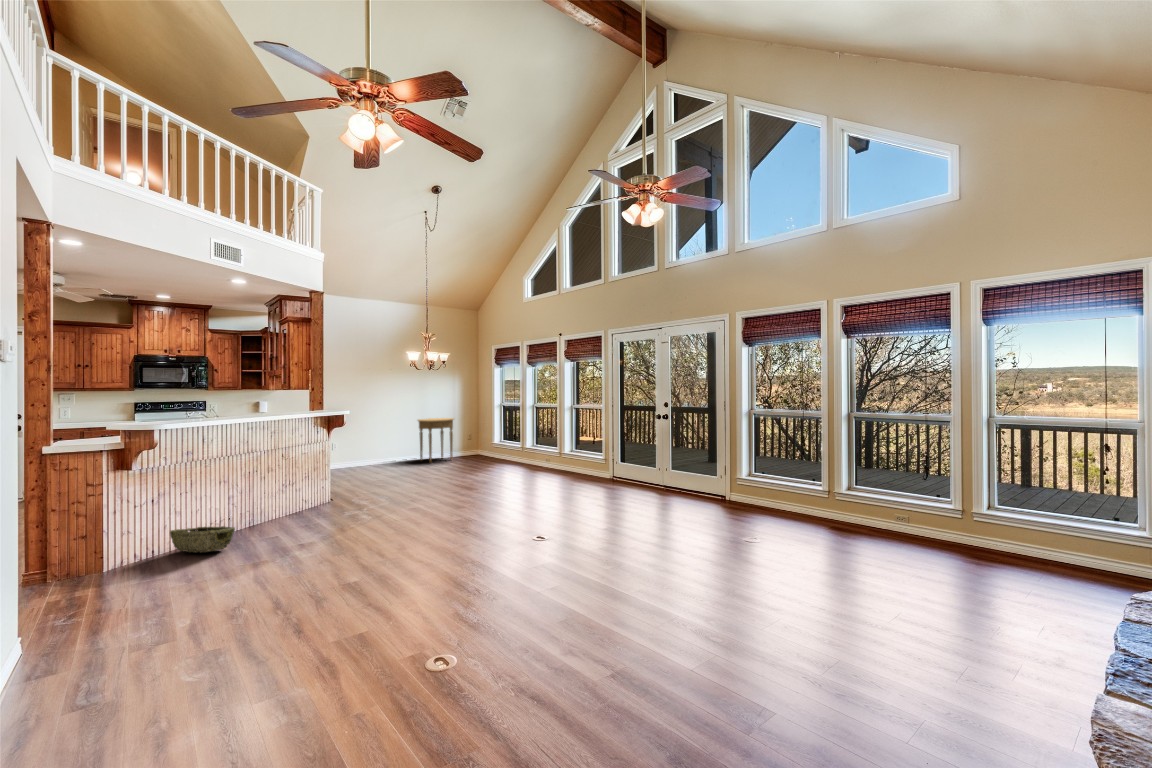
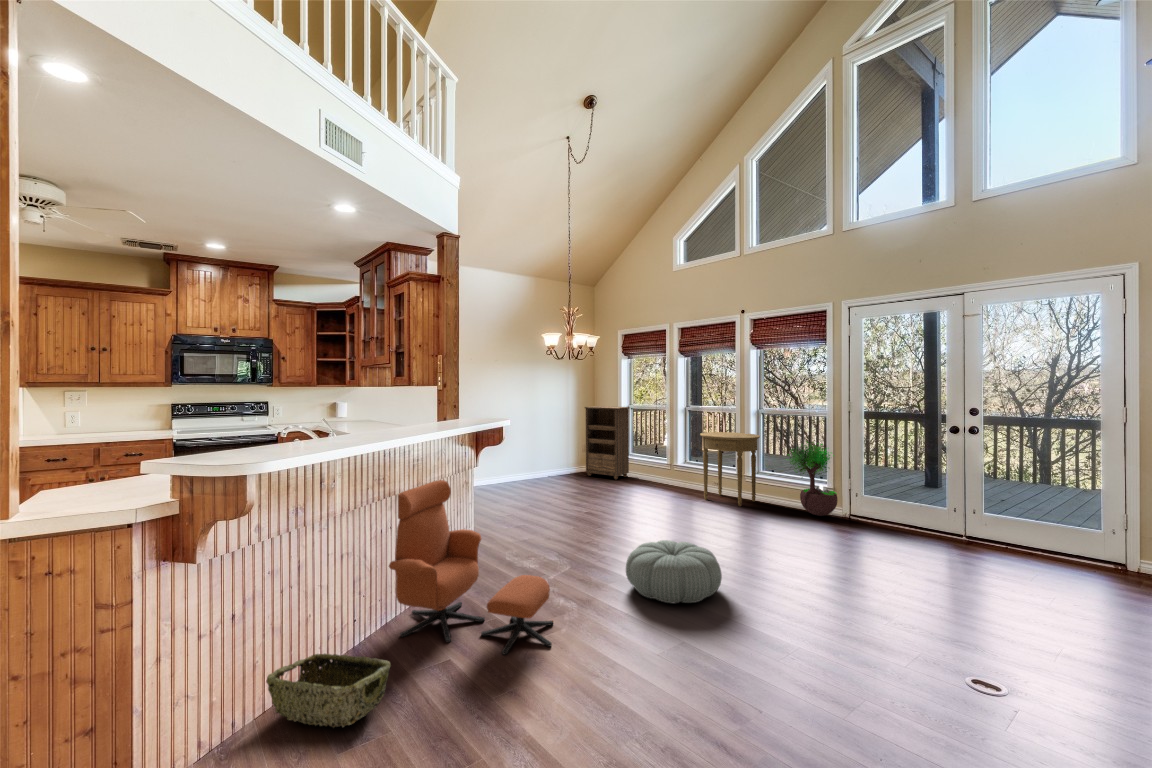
bookshelf: none [464,404,497,459] -> present [585,406,629,479]
side table: present [418,418,454,462] -> present [700,432,760,506]
potted tree: none [571,423,607,478] -> present [787,442,838,516]
lounge chair: none [248,445,348,534] -> present [389,480,553,655]
pouf: none [408,484,465,516] -> present [626,540,722,603]

